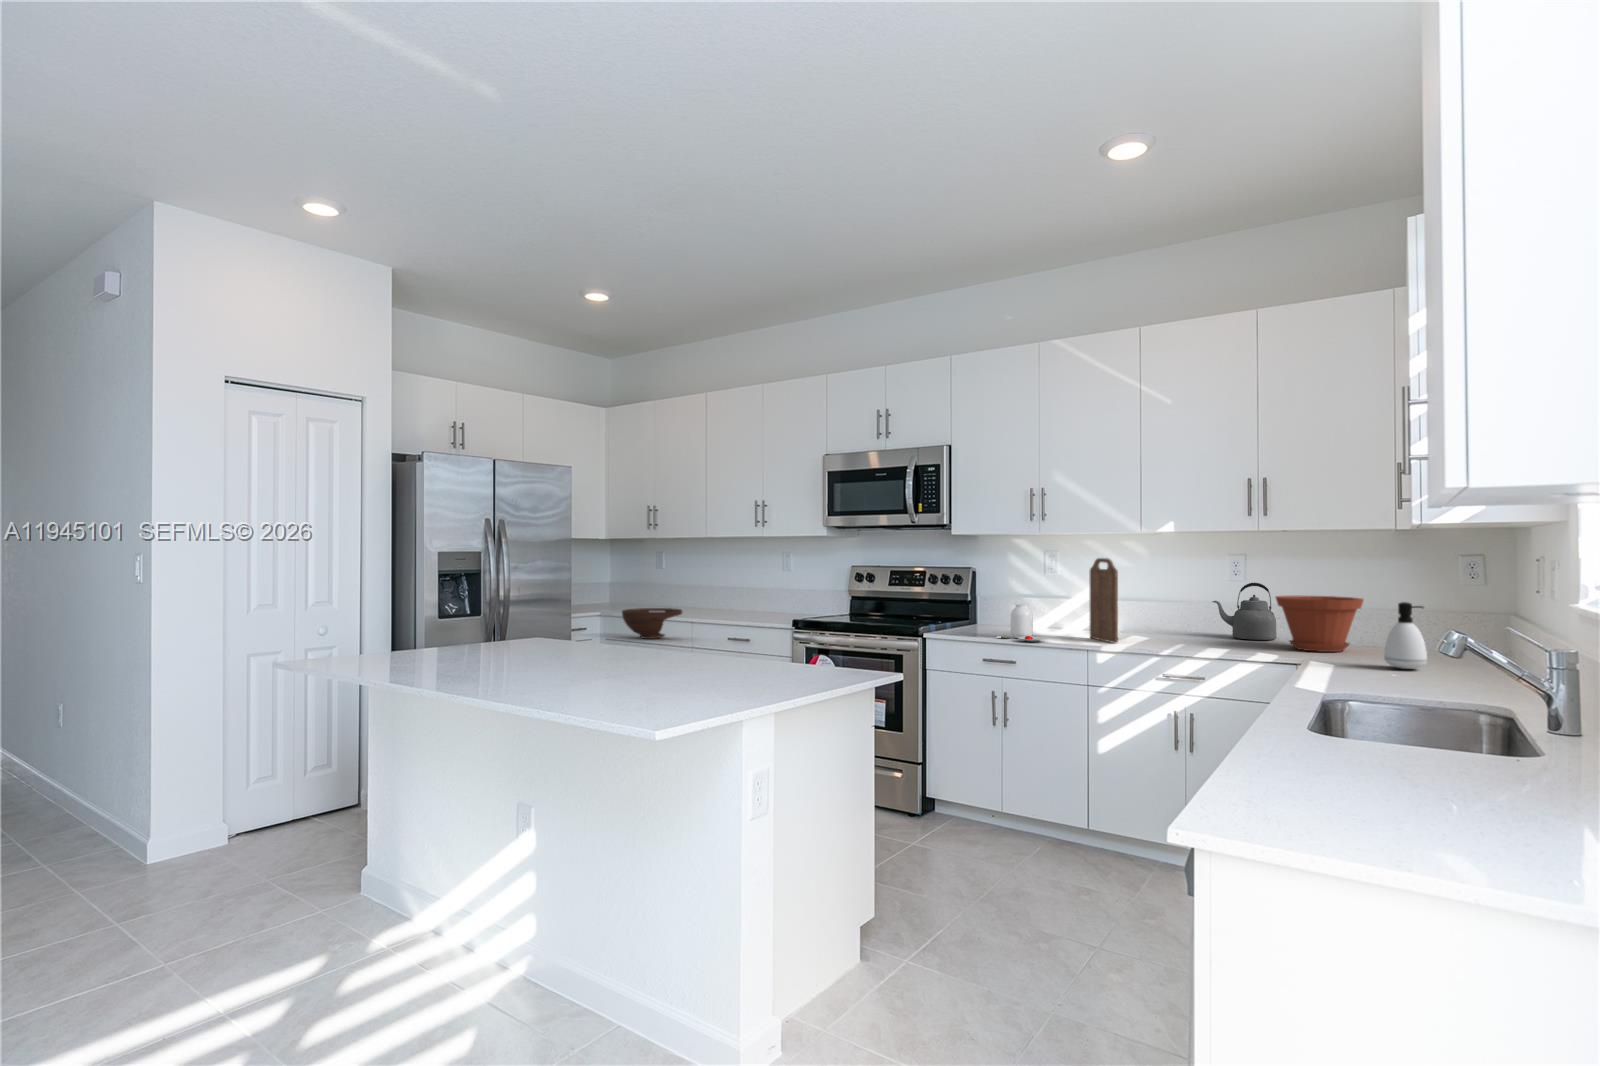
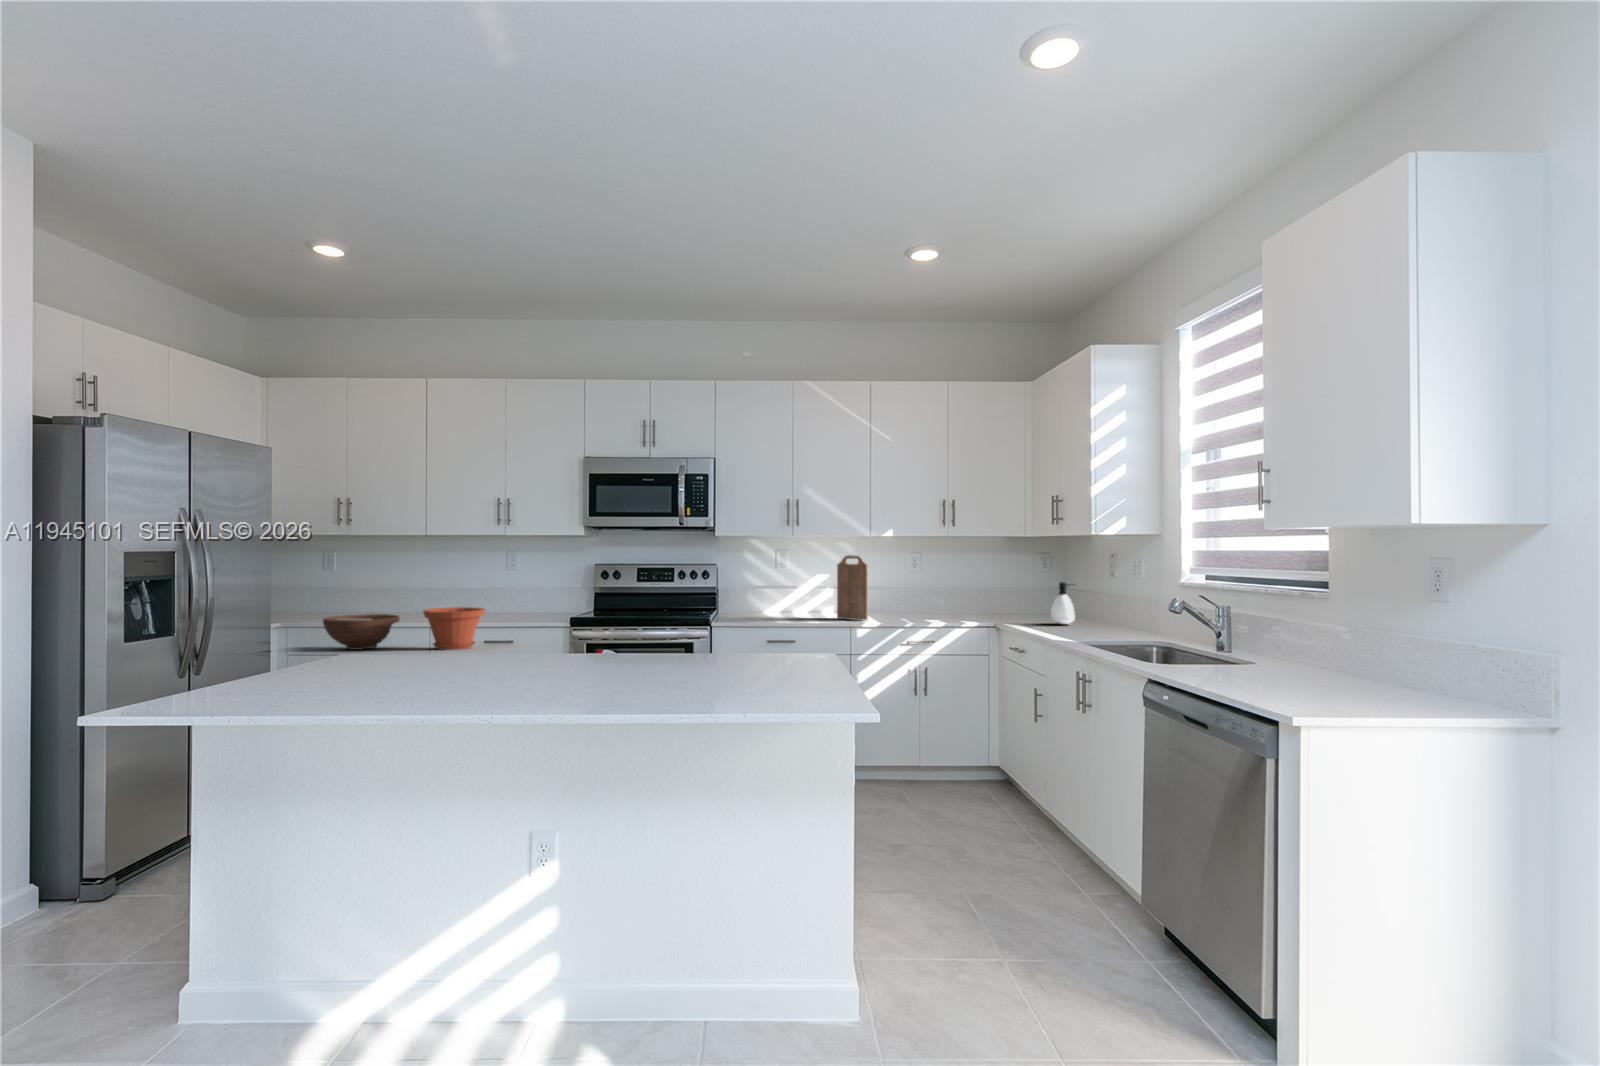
kettle: present [1212,583,1277,640] -> none [904,572,945,613]
plant pot: present [1276,595,1364,652] -> present [423,607,485,650]
jar: present [1003,603,1047,642] -> none [775,593,821,623]

